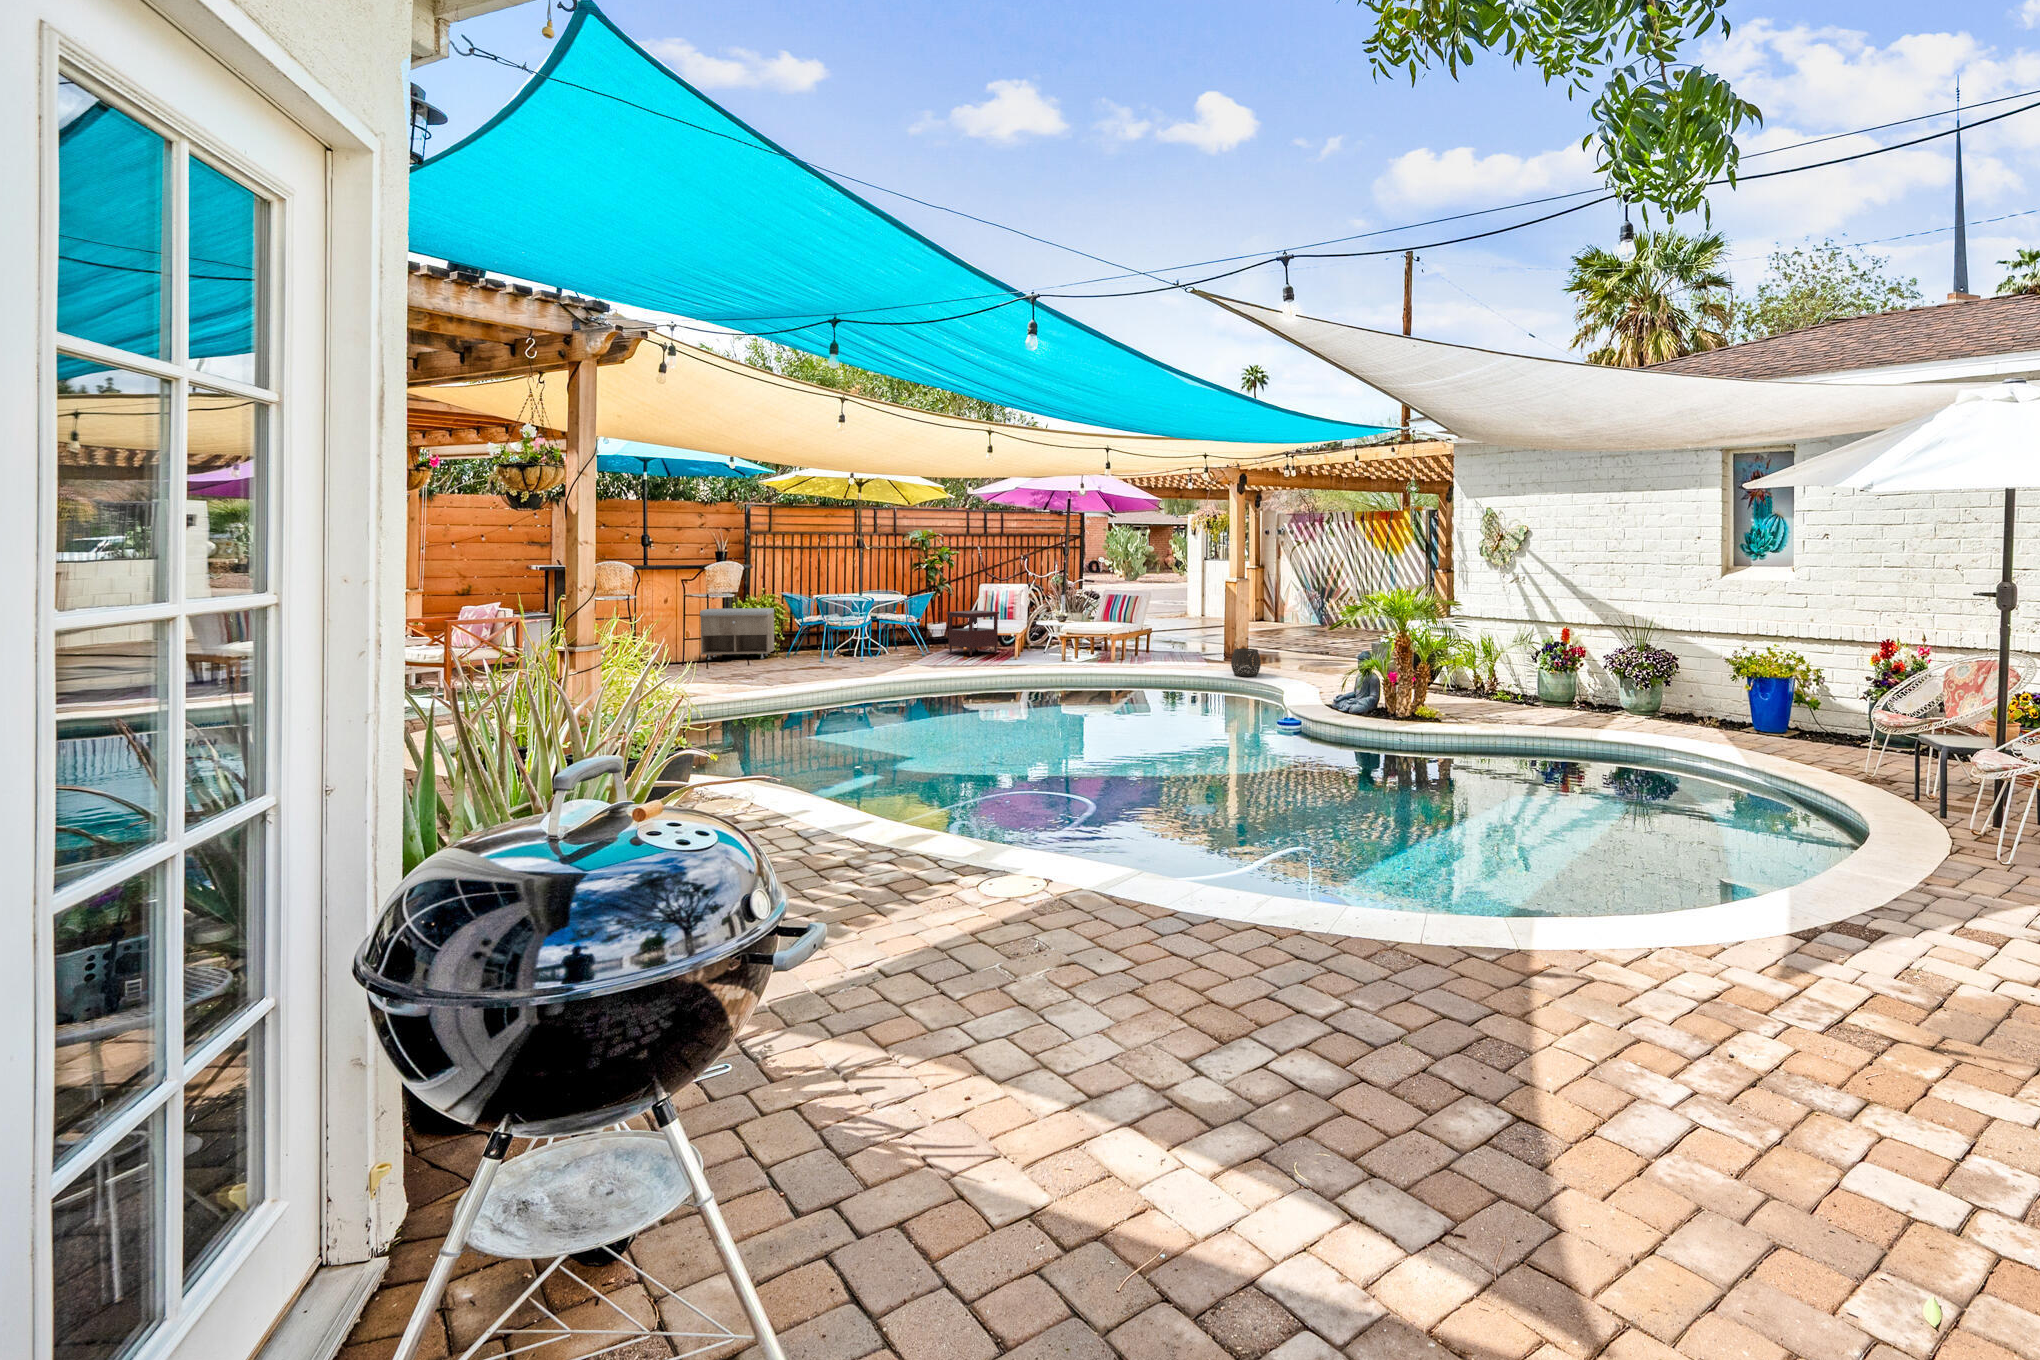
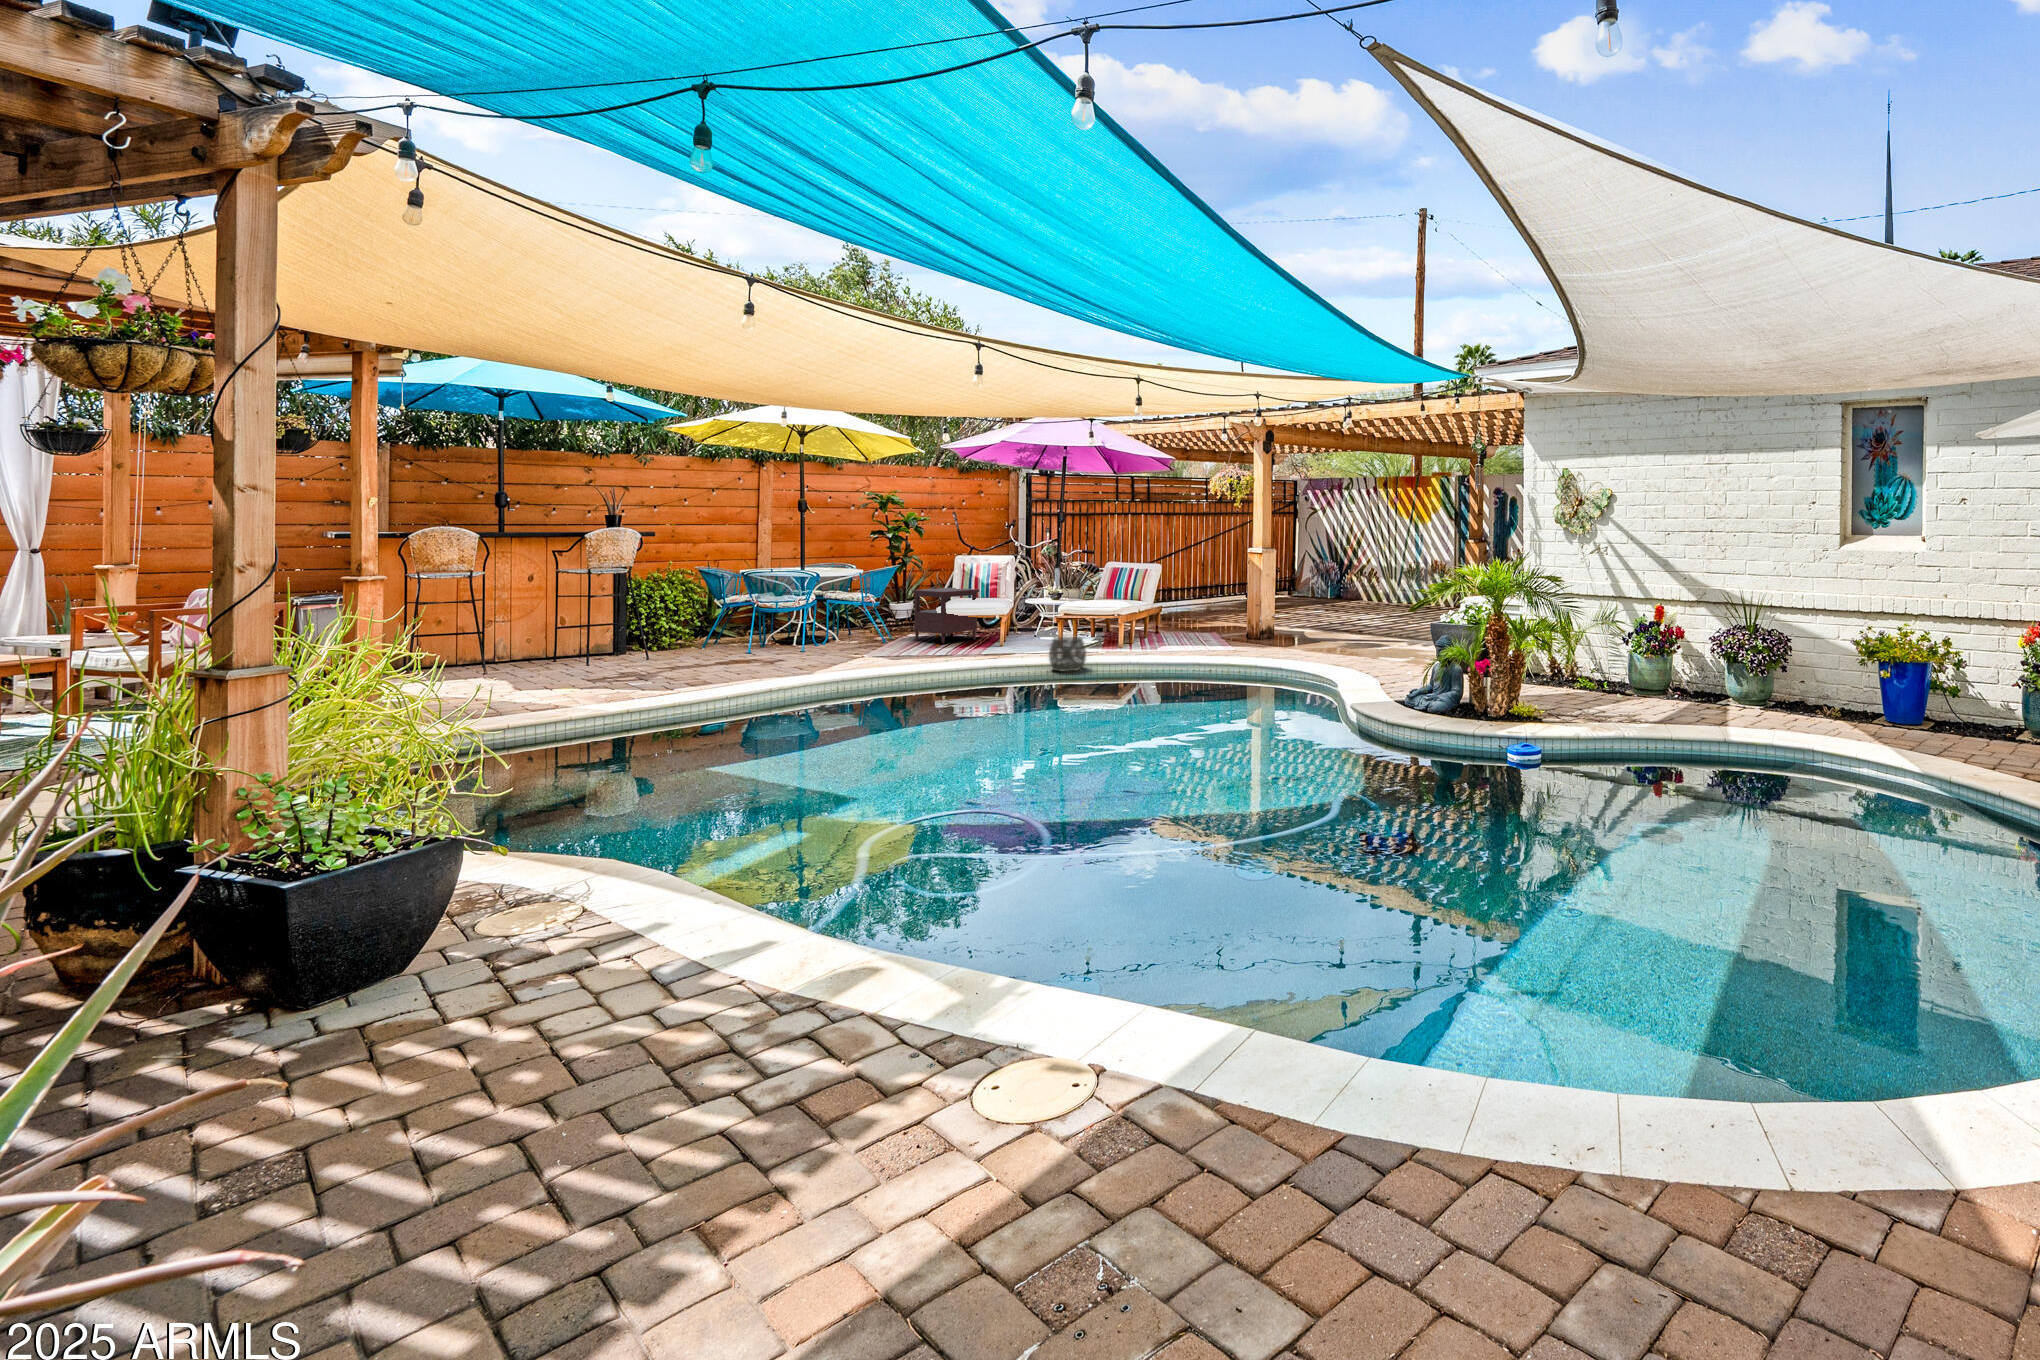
storage bench: present [700,608,774,659] -> none [576,587,682,654]
woven basket: present [1231,649,1261,676] -> present [1049,637,1086,671]

